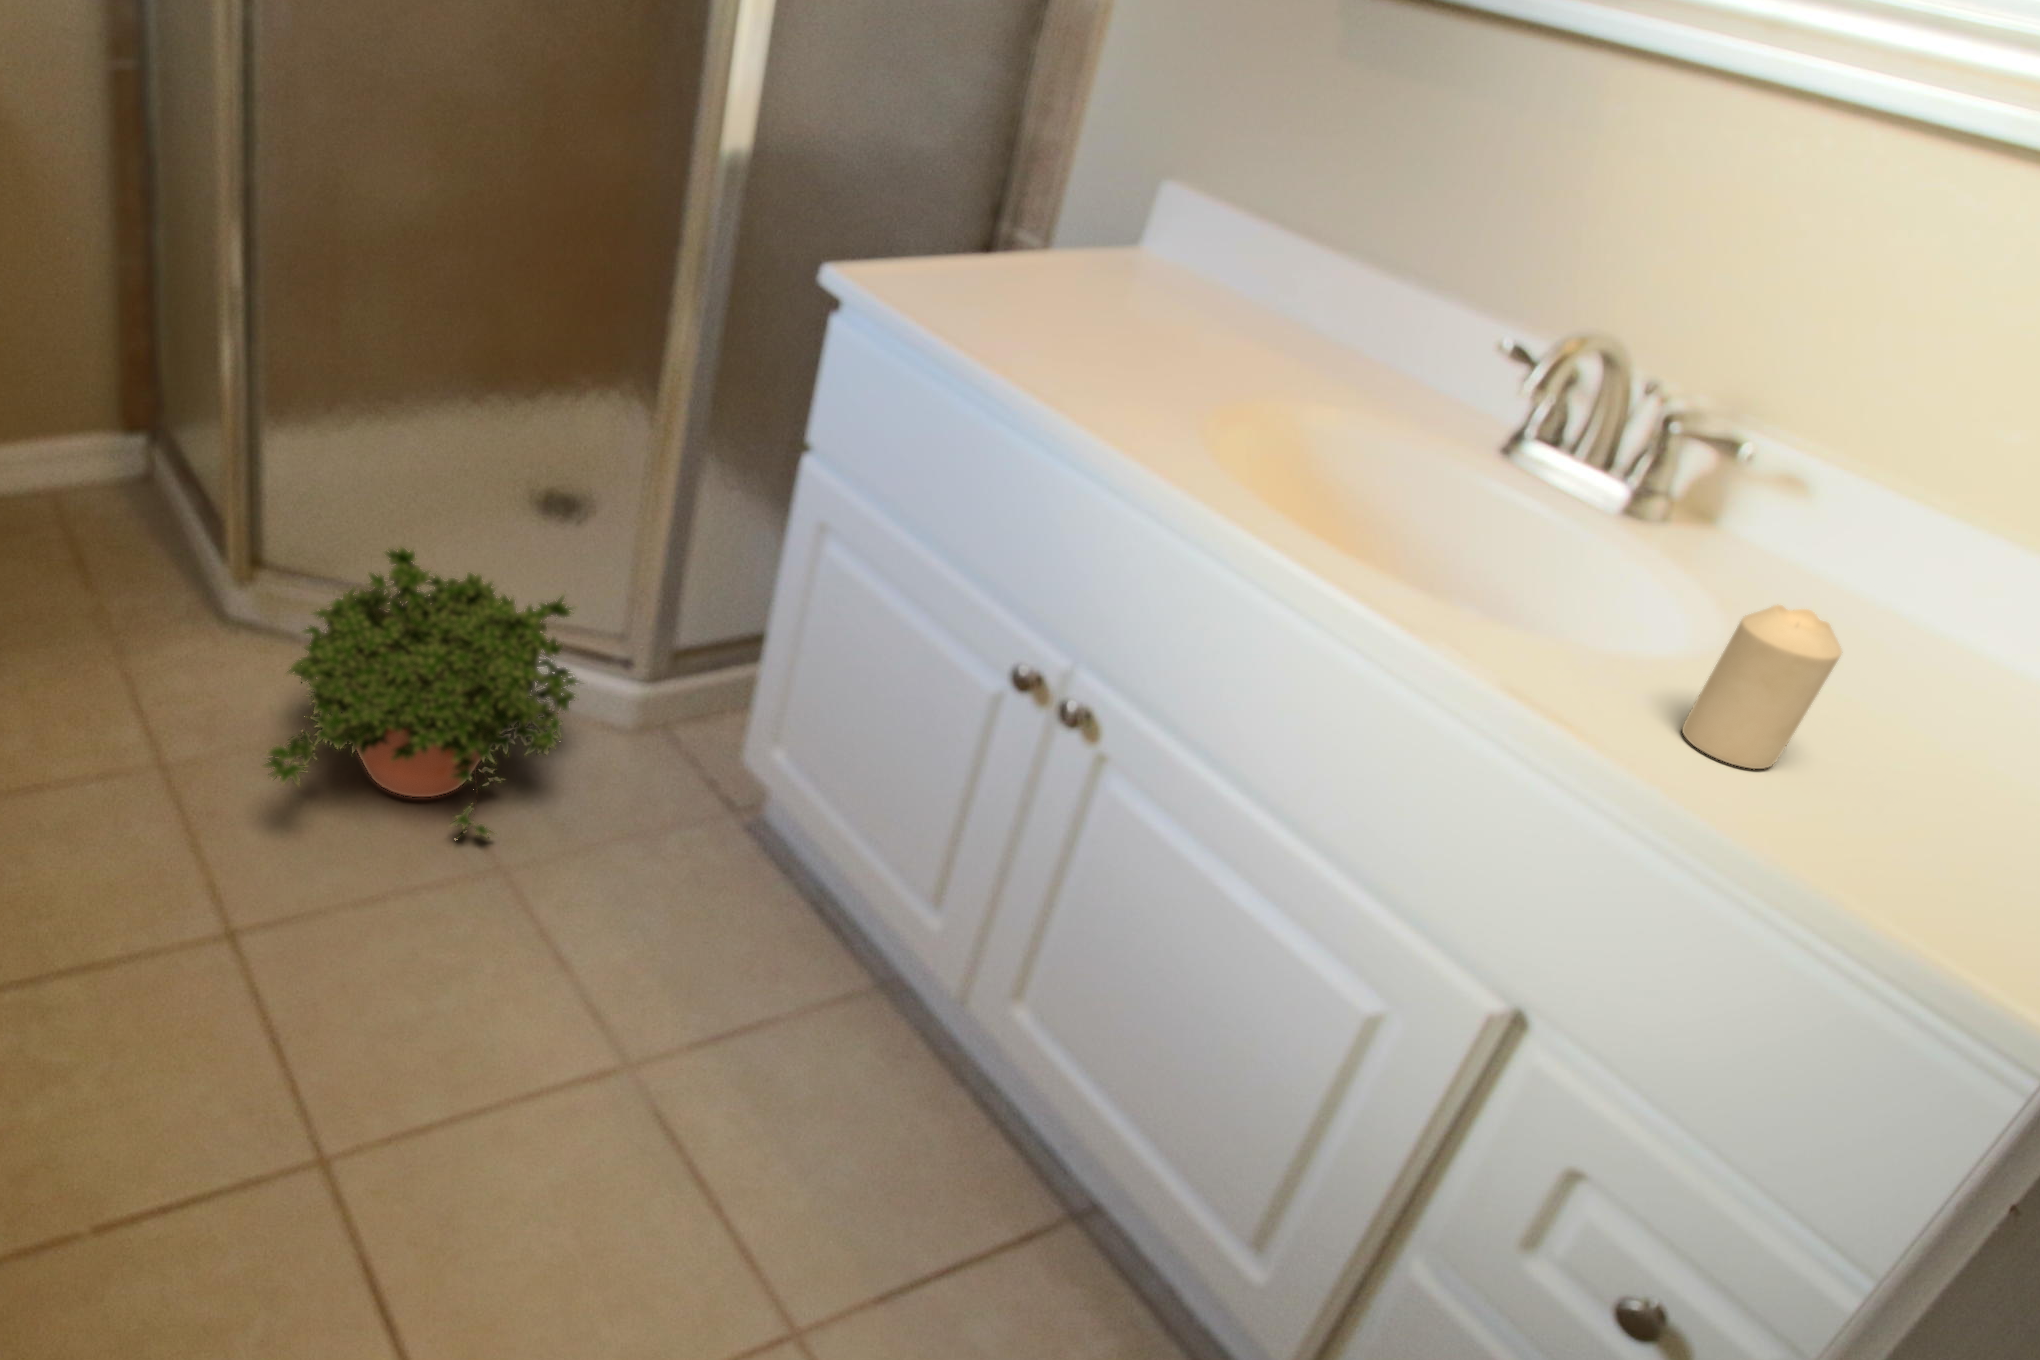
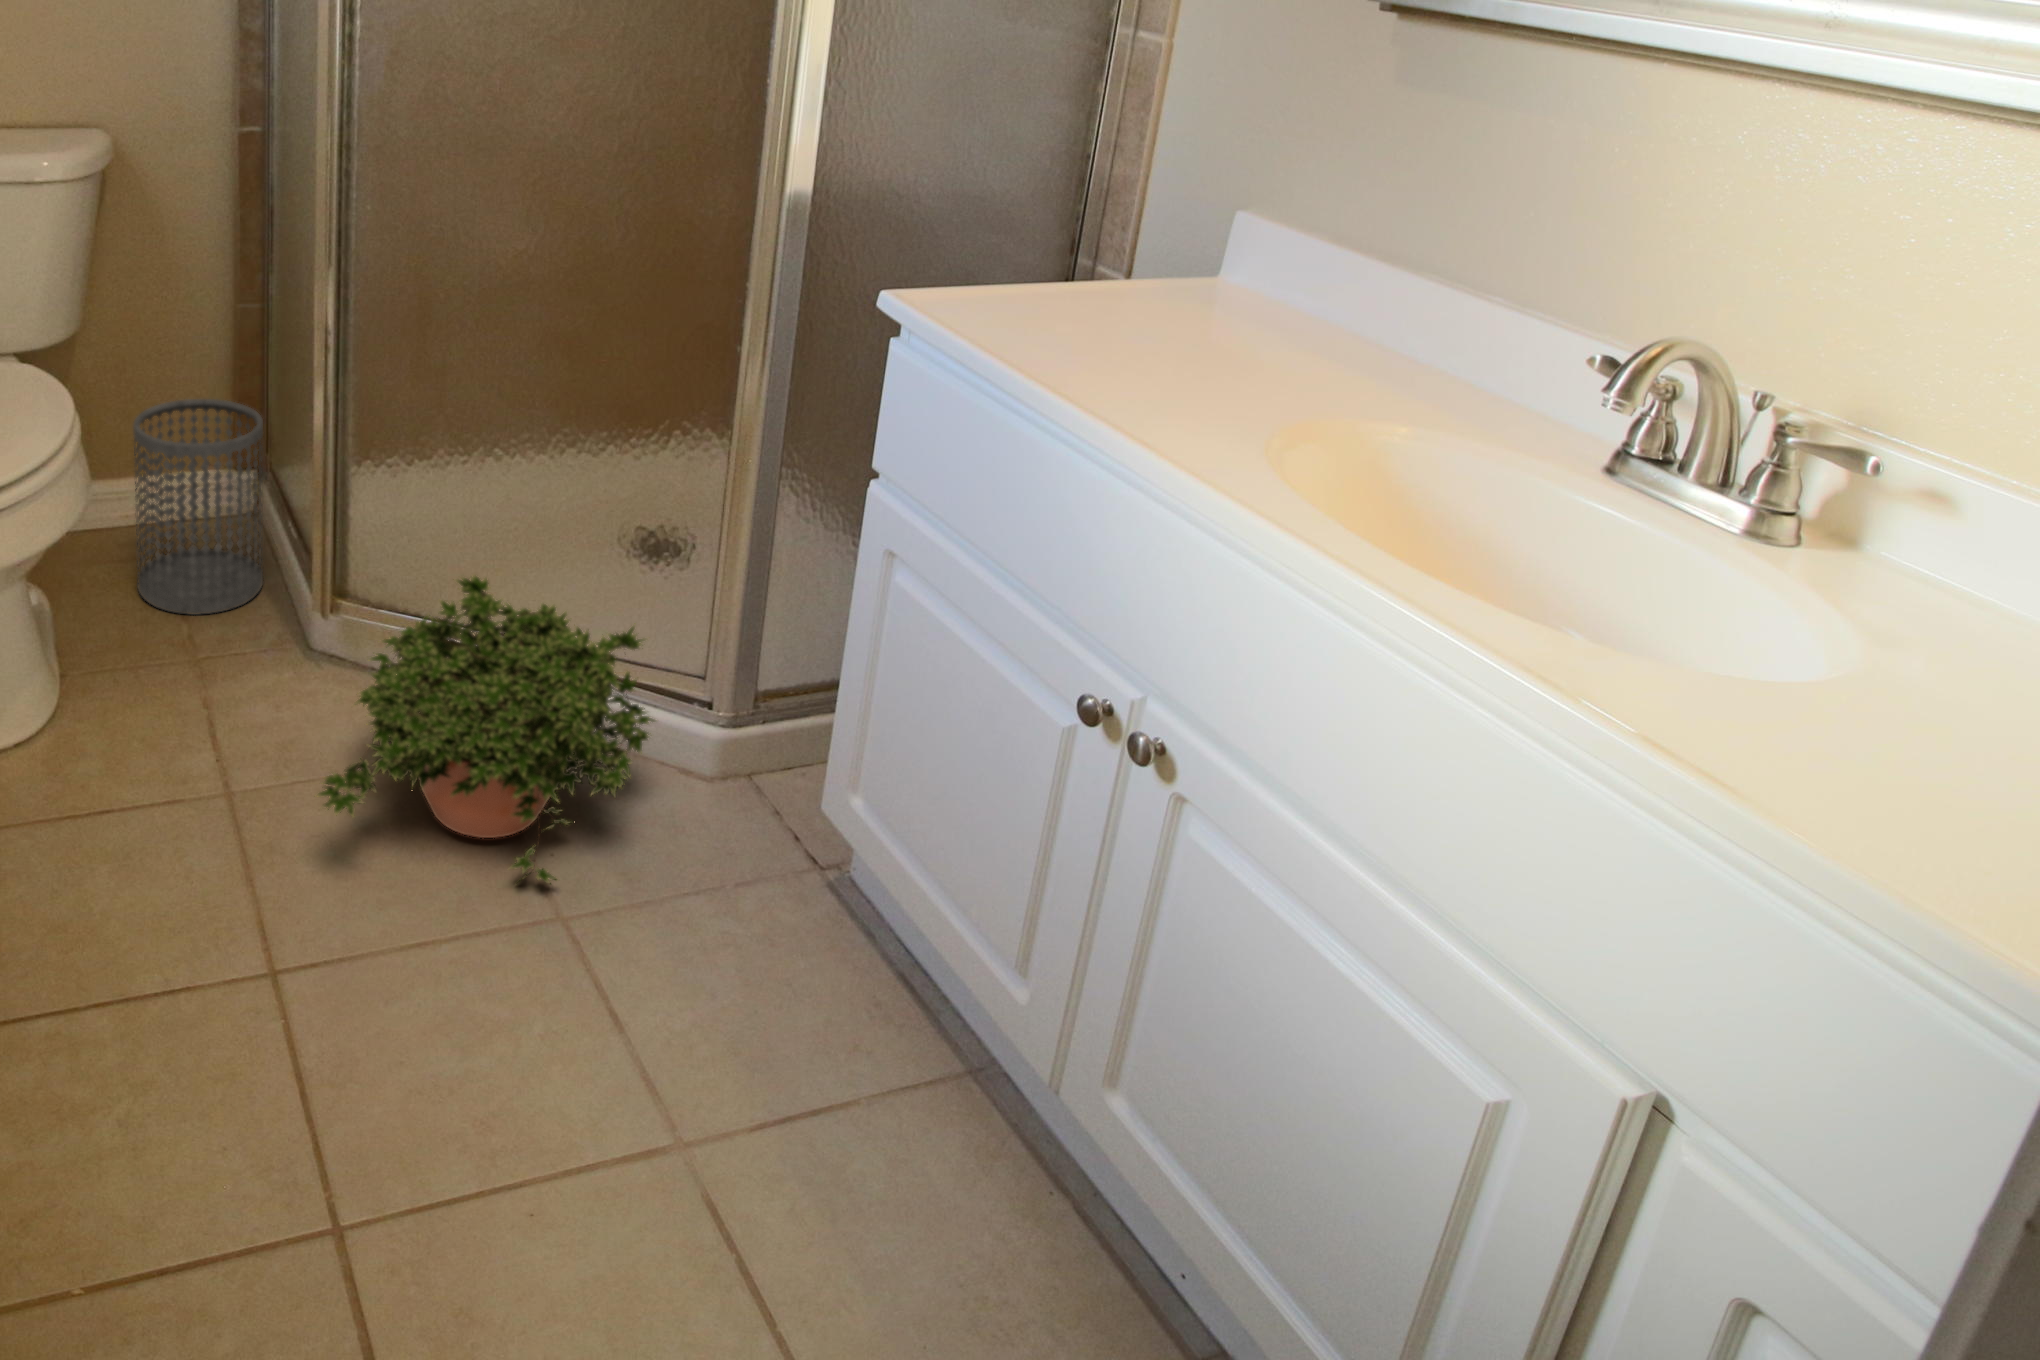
wastebasket: none [26,362,170,584] -> present [133,399,263,615]
candle: present [1682,605,1842,769] -> none [1799,608,1967,799]

